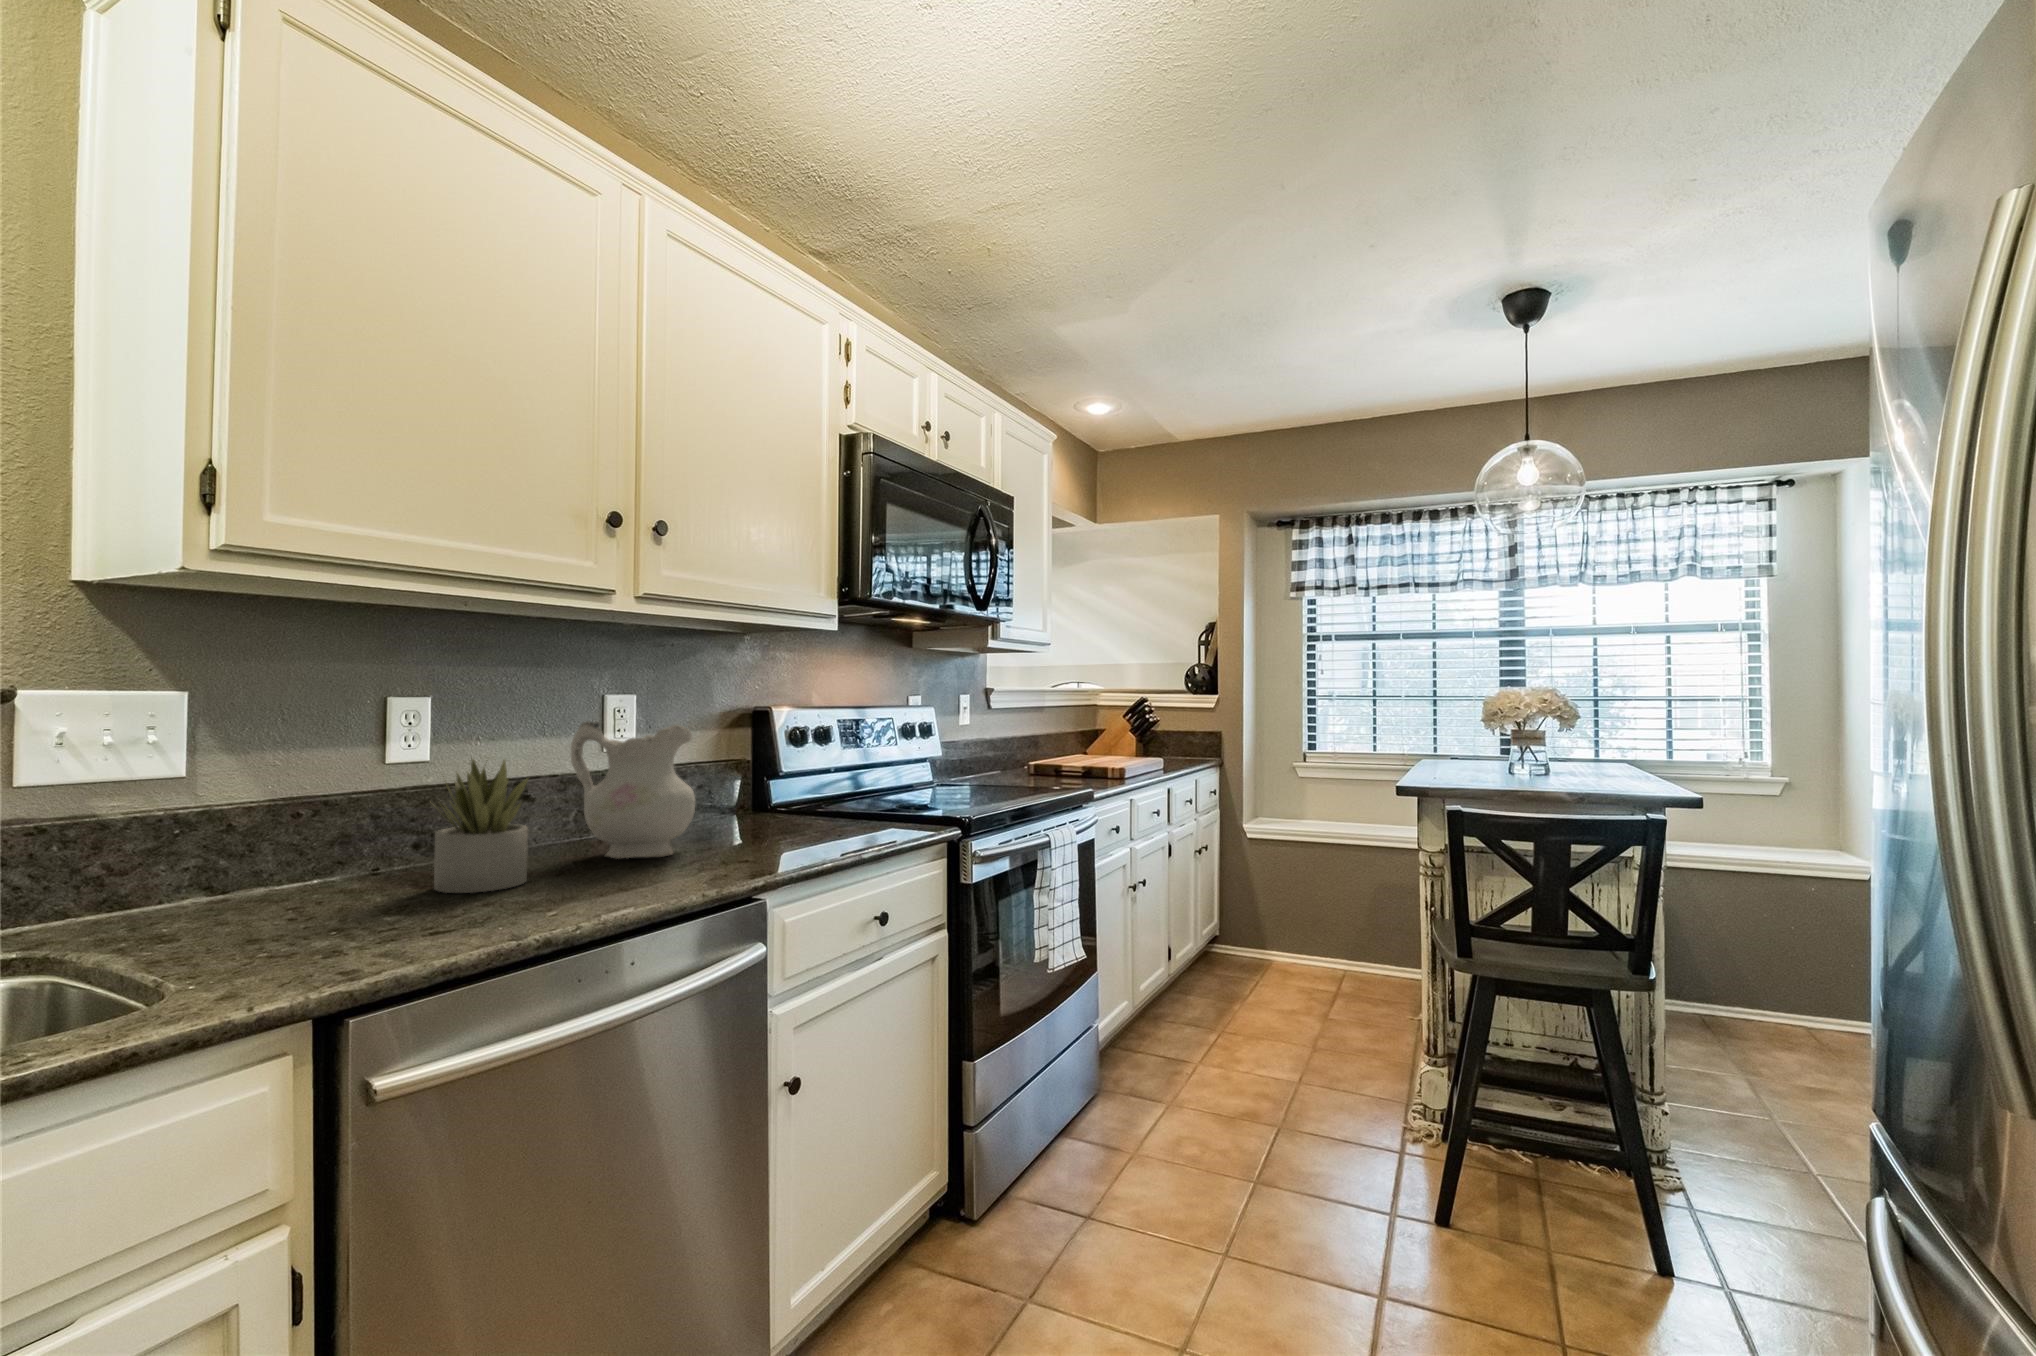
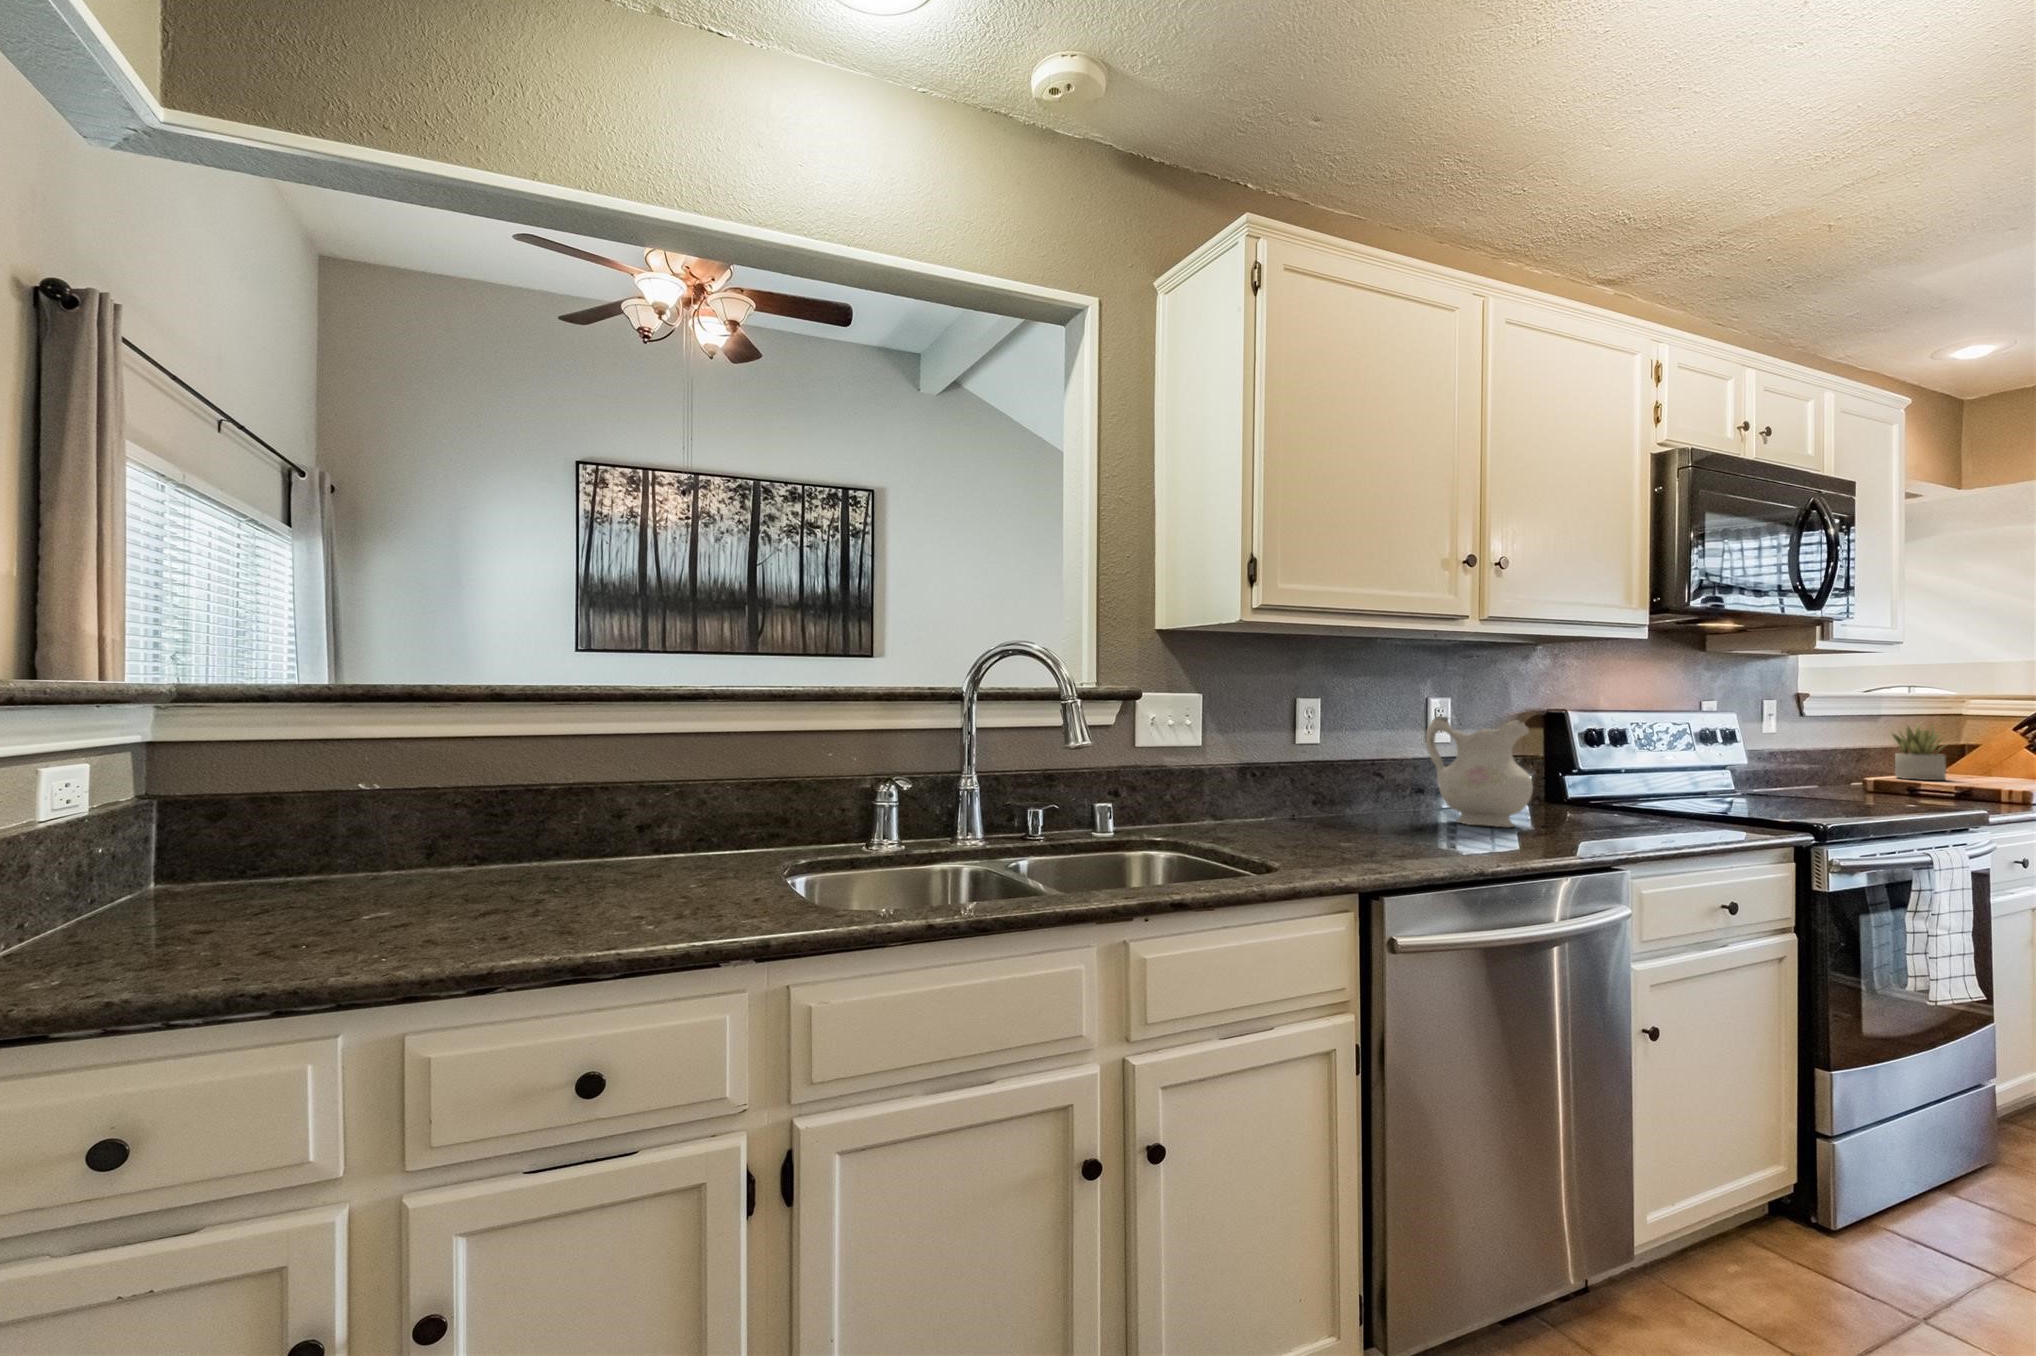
succulent plant: present [434,760,528,893] -> present [1893,725,1947,780]

